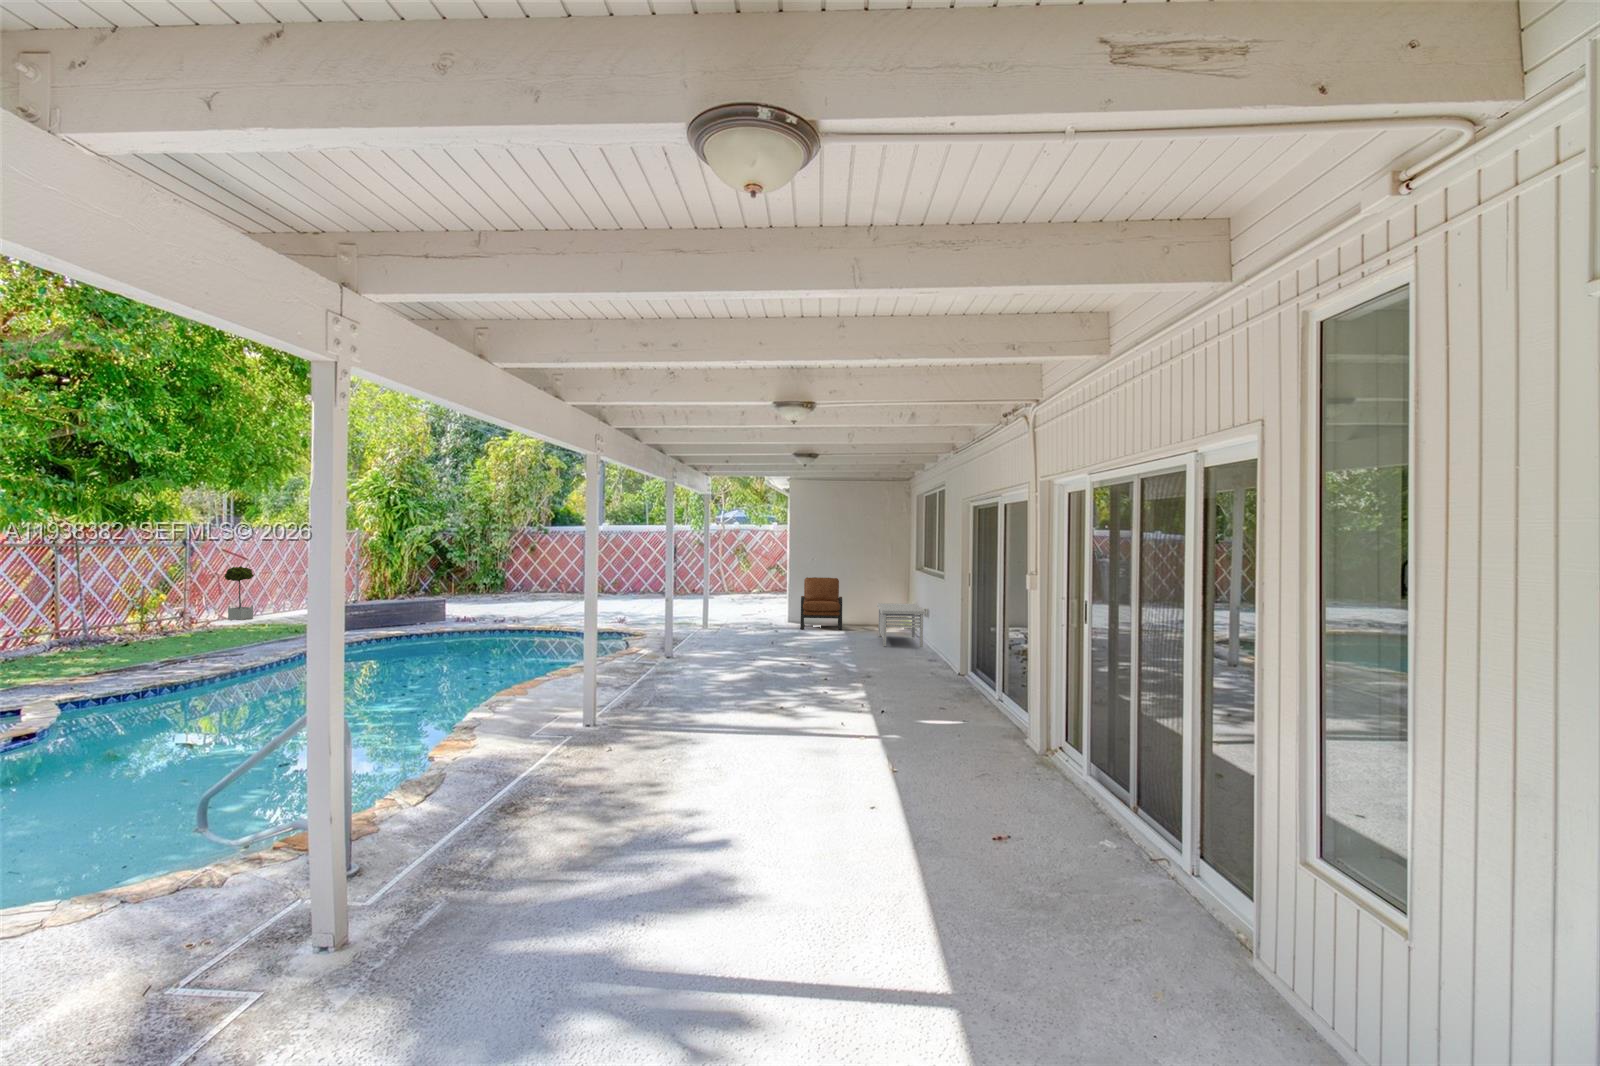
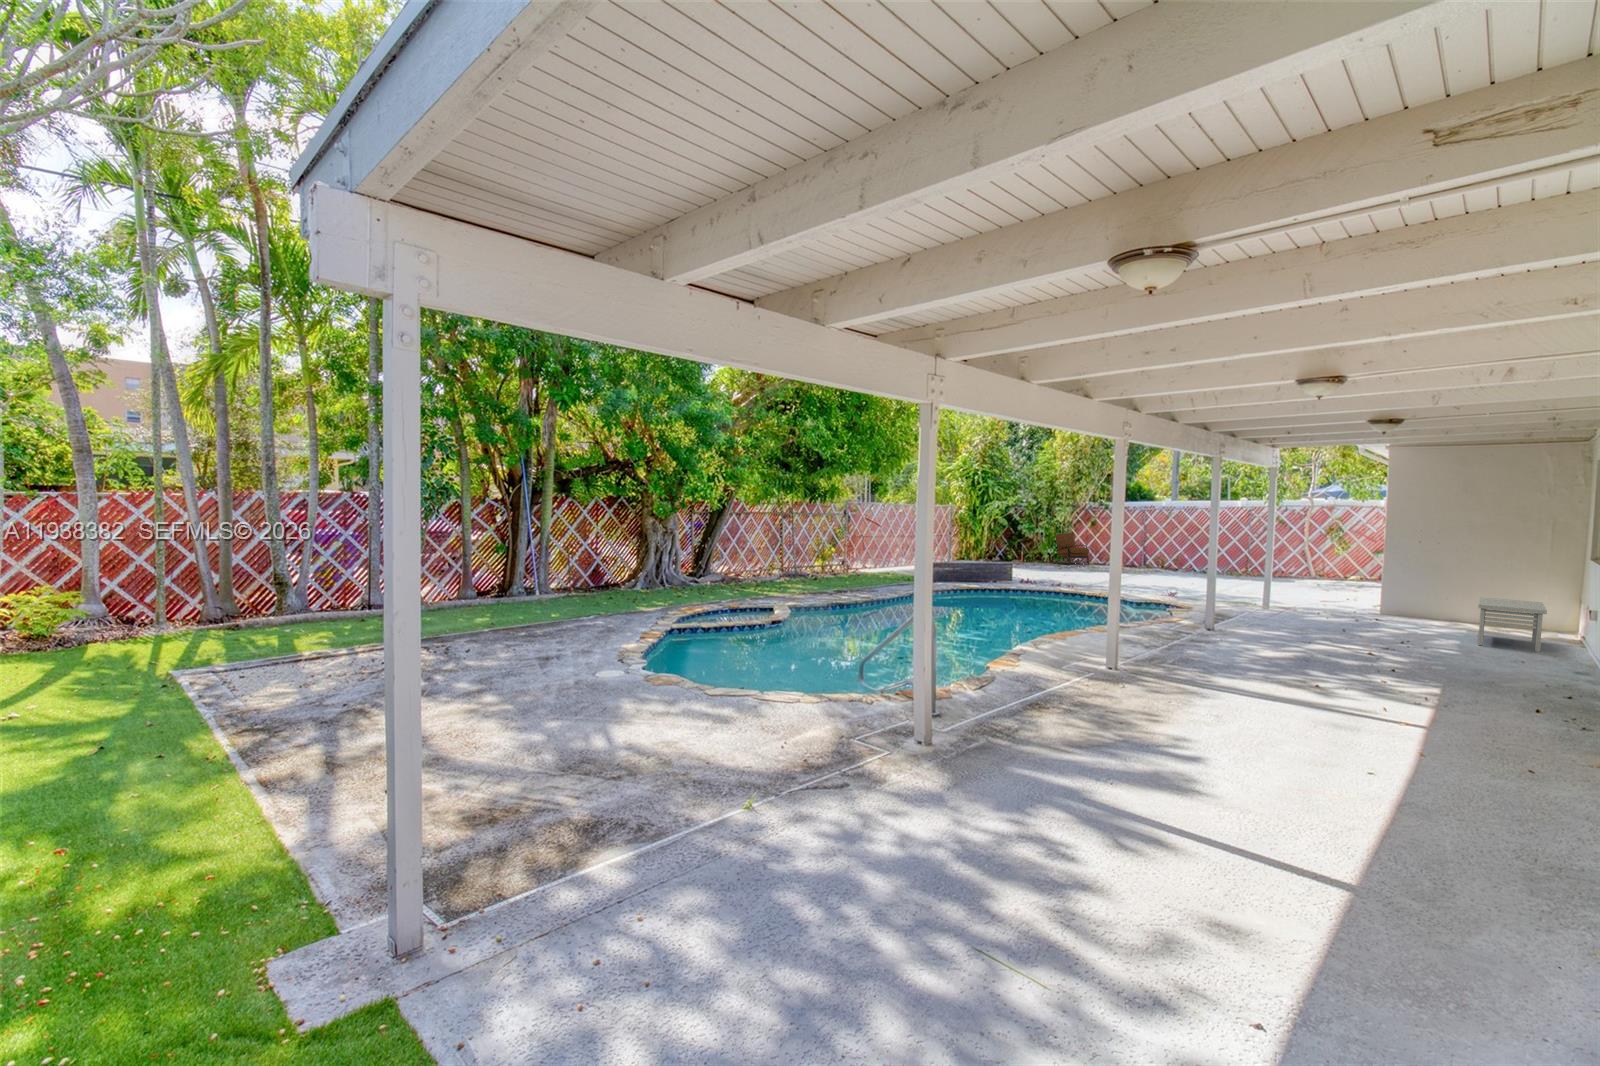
potted tree: present [224,566,254,620] -> none [866,529,883,568]
chair: present [800,577,842,630] -> present [1049,533,1089,565]

